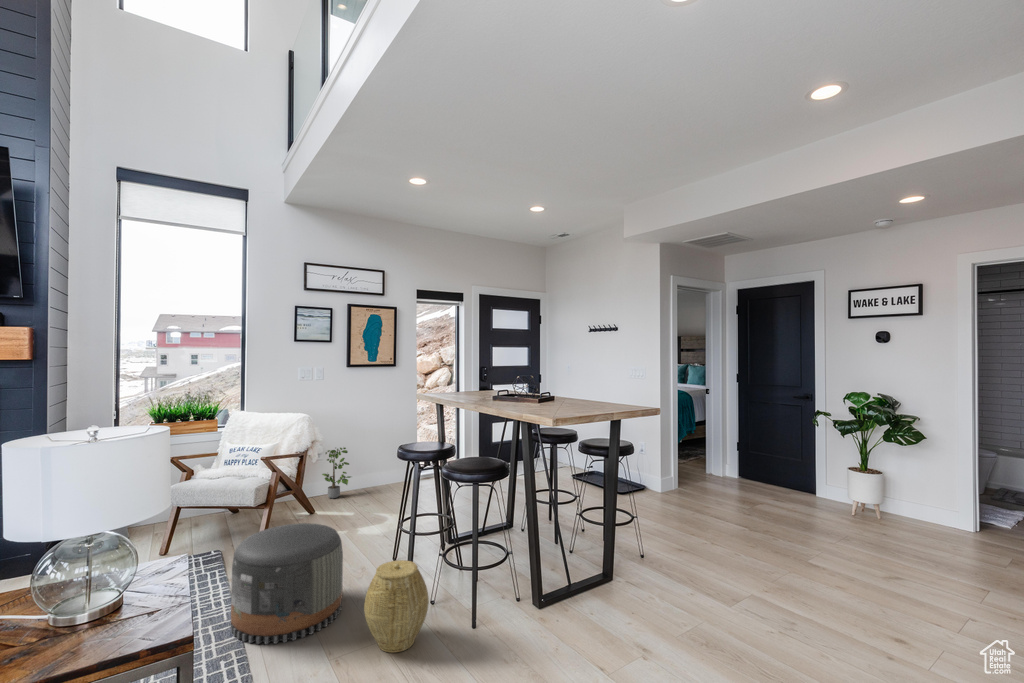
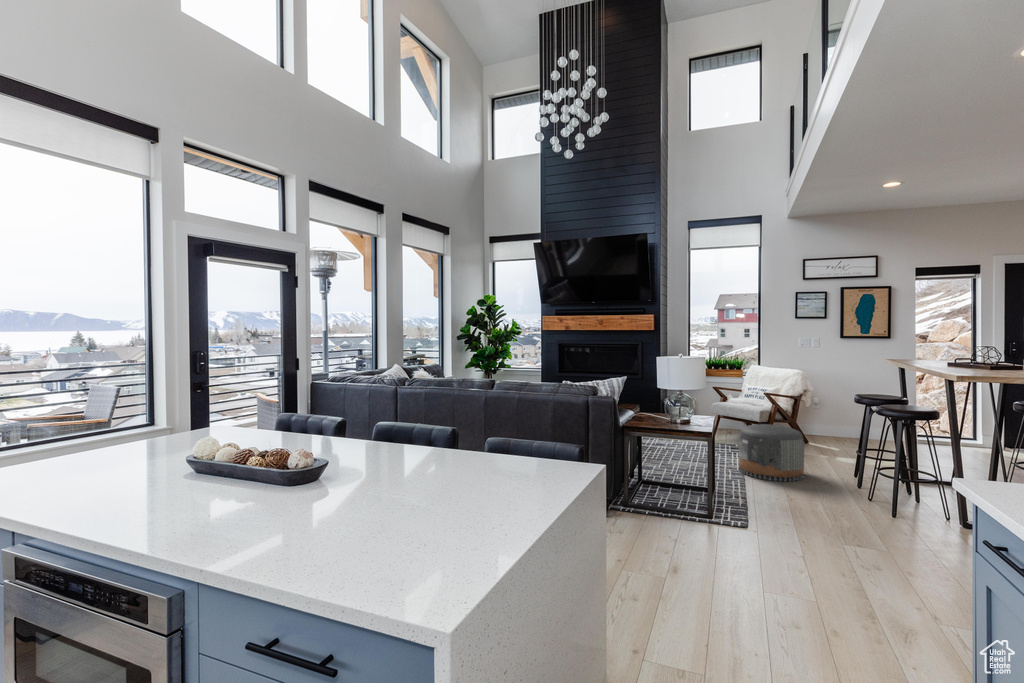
potted plant: present [322,447,351,498] -> none [818,399,845,438]
woven basket: present [364,560,429,653] -> none [808,450,853,500]

